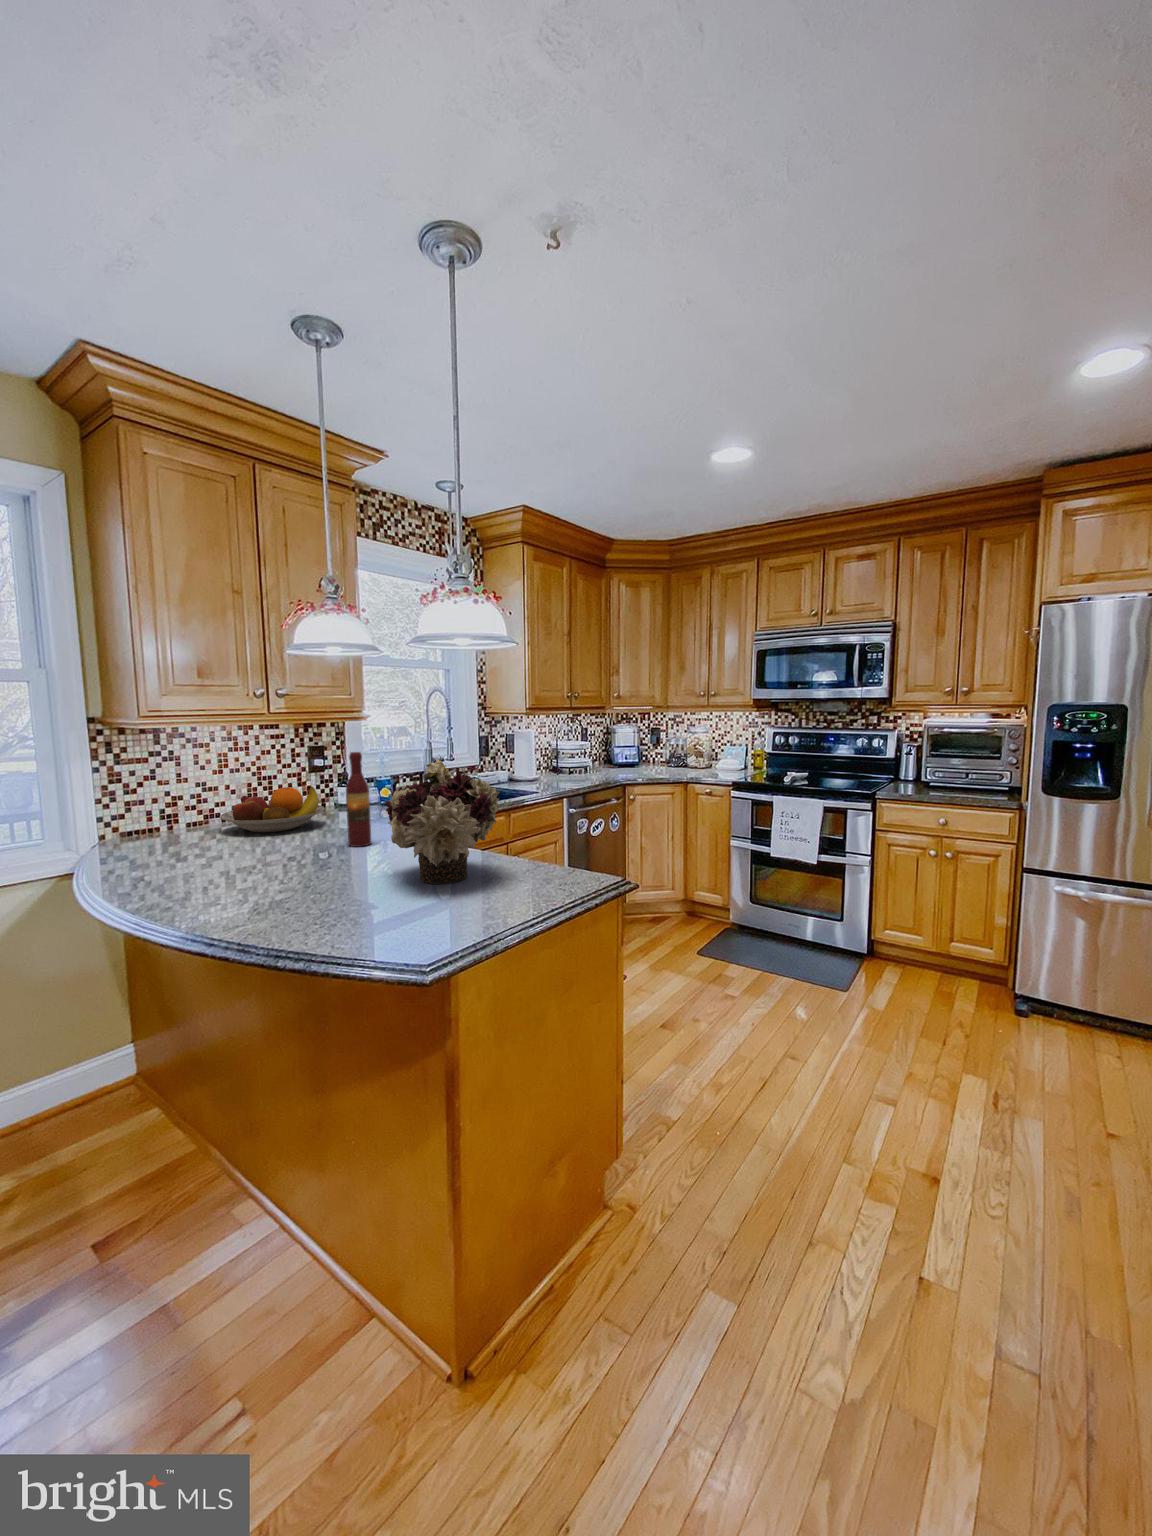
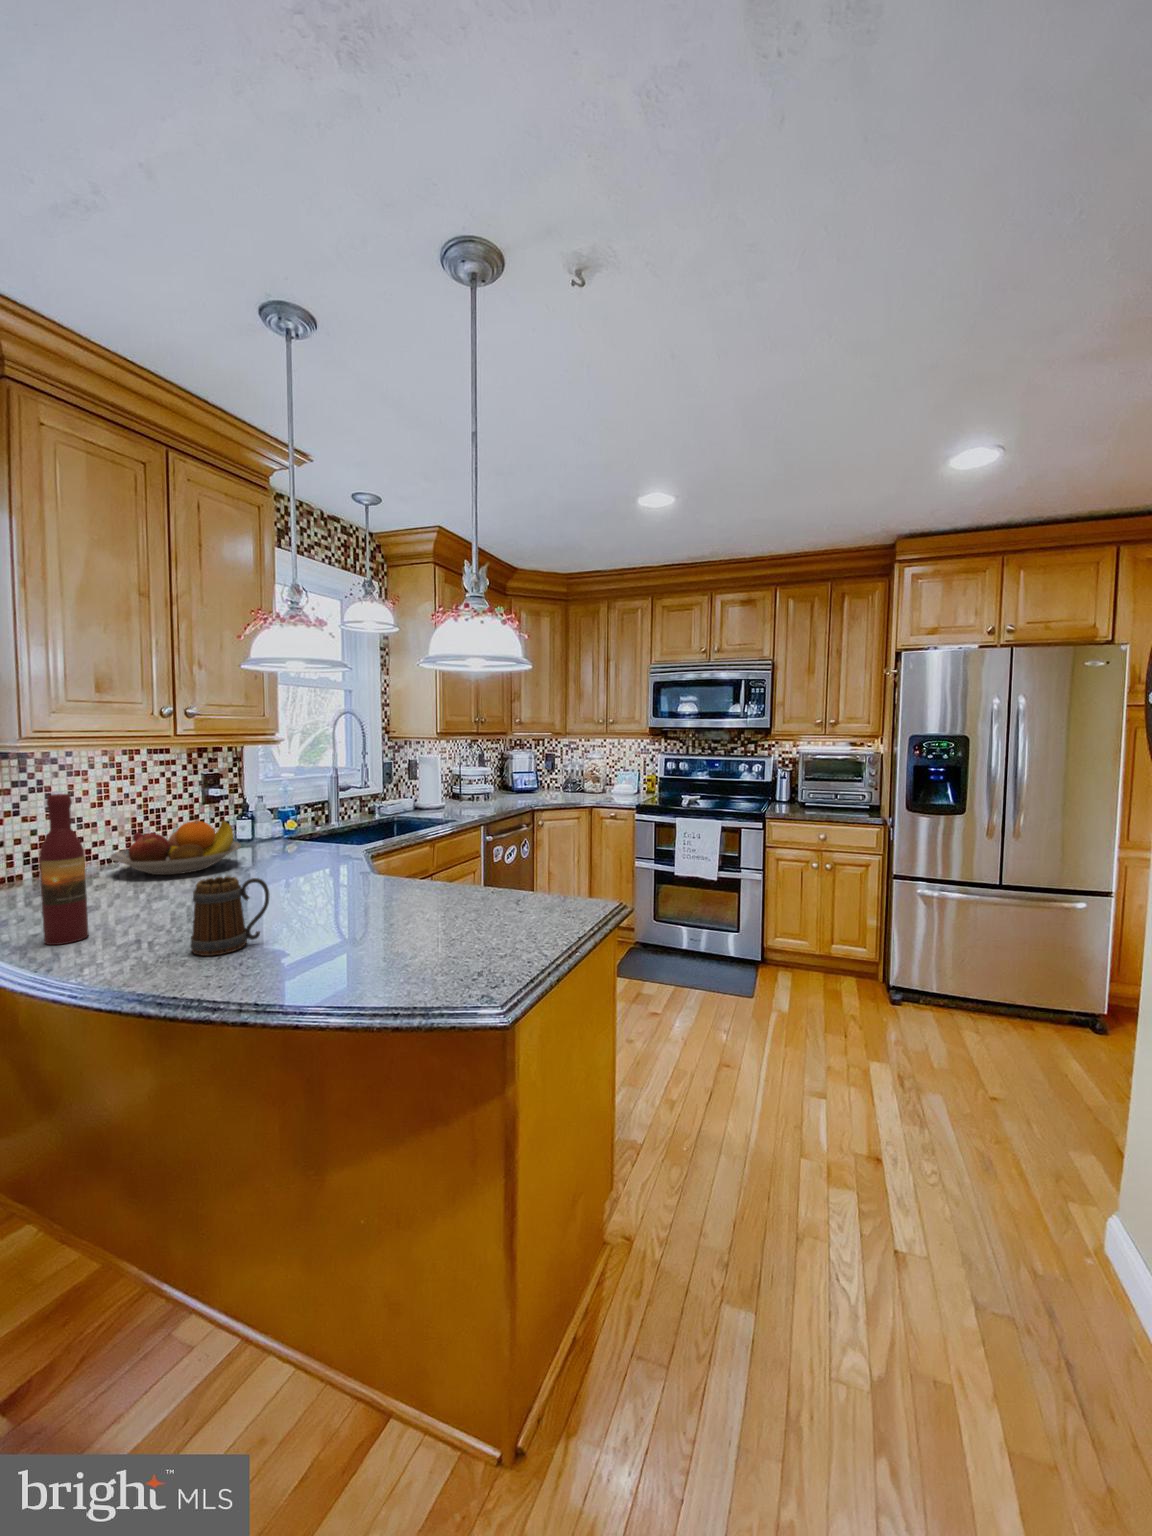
wine bottle: present [346,752,371,847] -> present [39,794,88,945]
flower arrangement: present [385,759,499,884] -> none [370,785,503,921]
mug: none [222,834,286,900] -> present [190,876,269,956]

